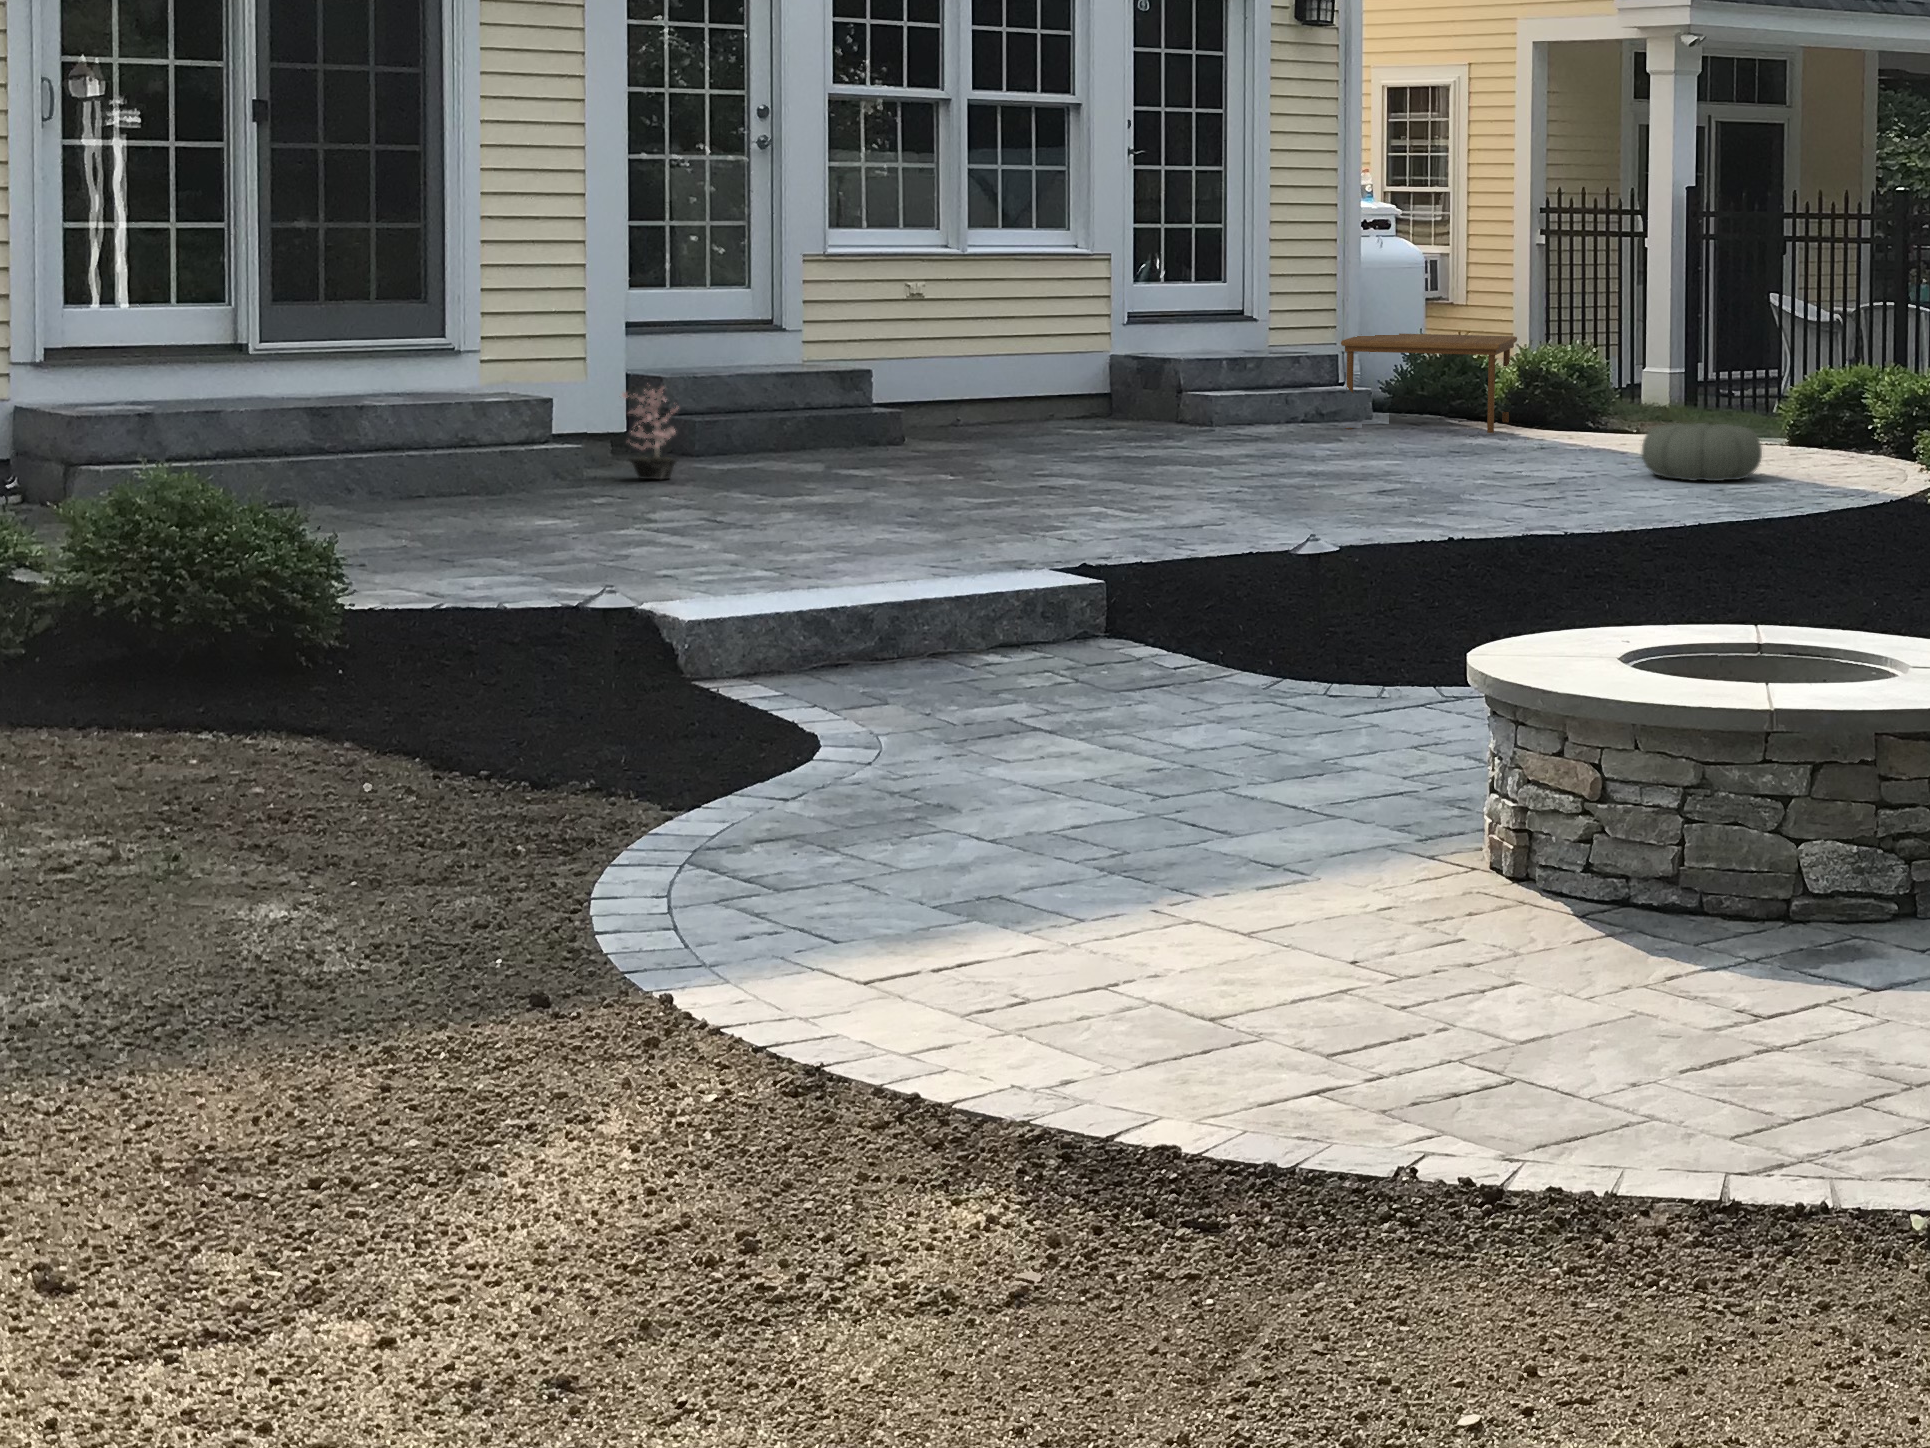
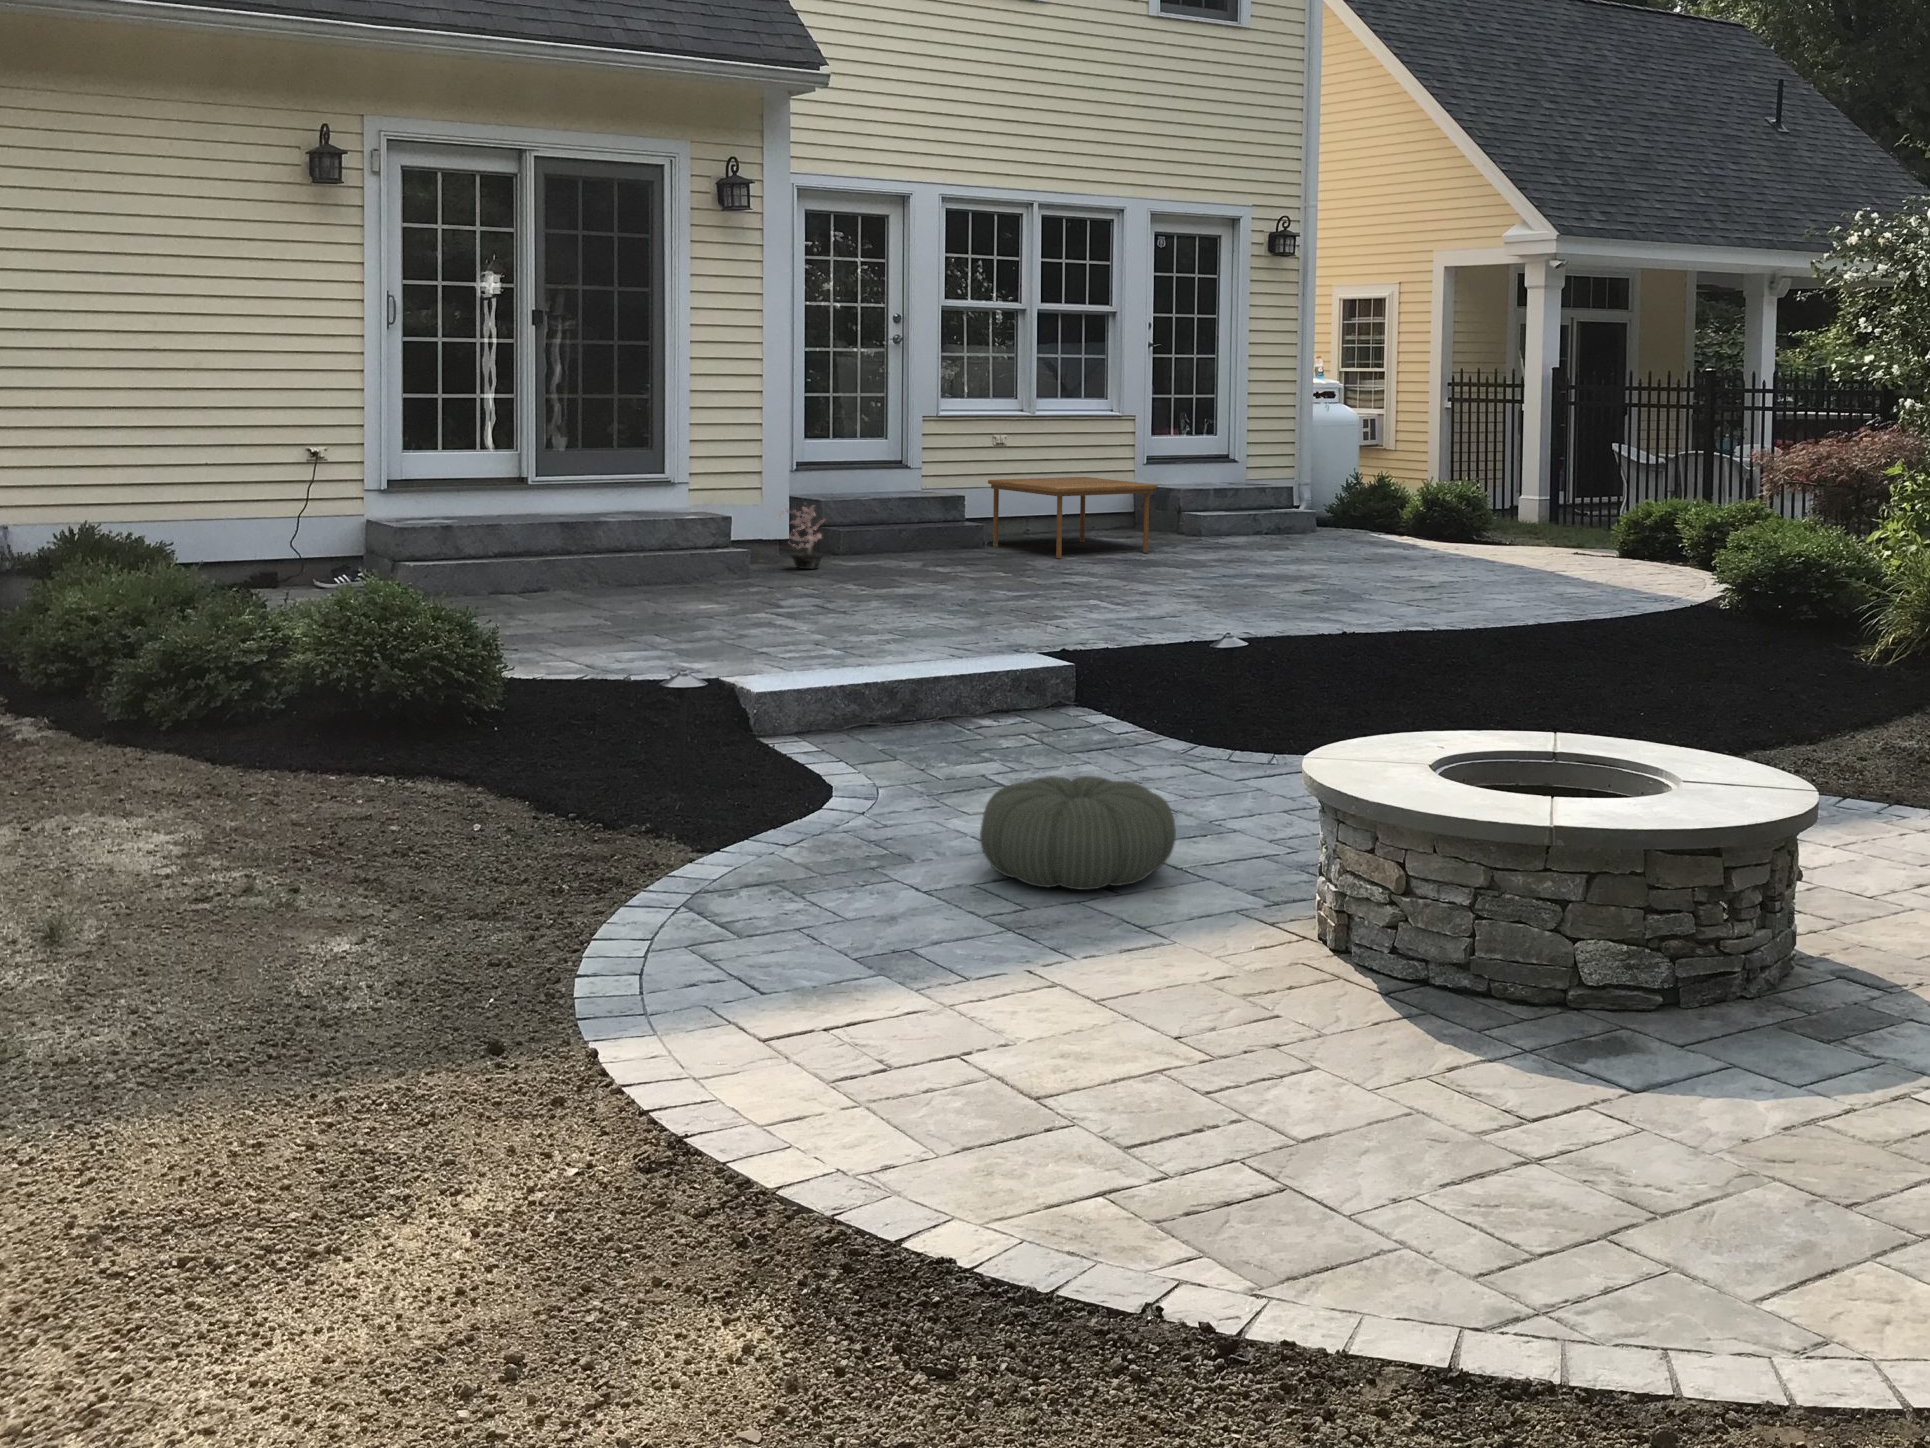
coffee table: present [1341,333,1517,433] -> present [988,477,1157,558]
pouf: present [1642,423,1762,481] -> present [980,776,1176,890]

